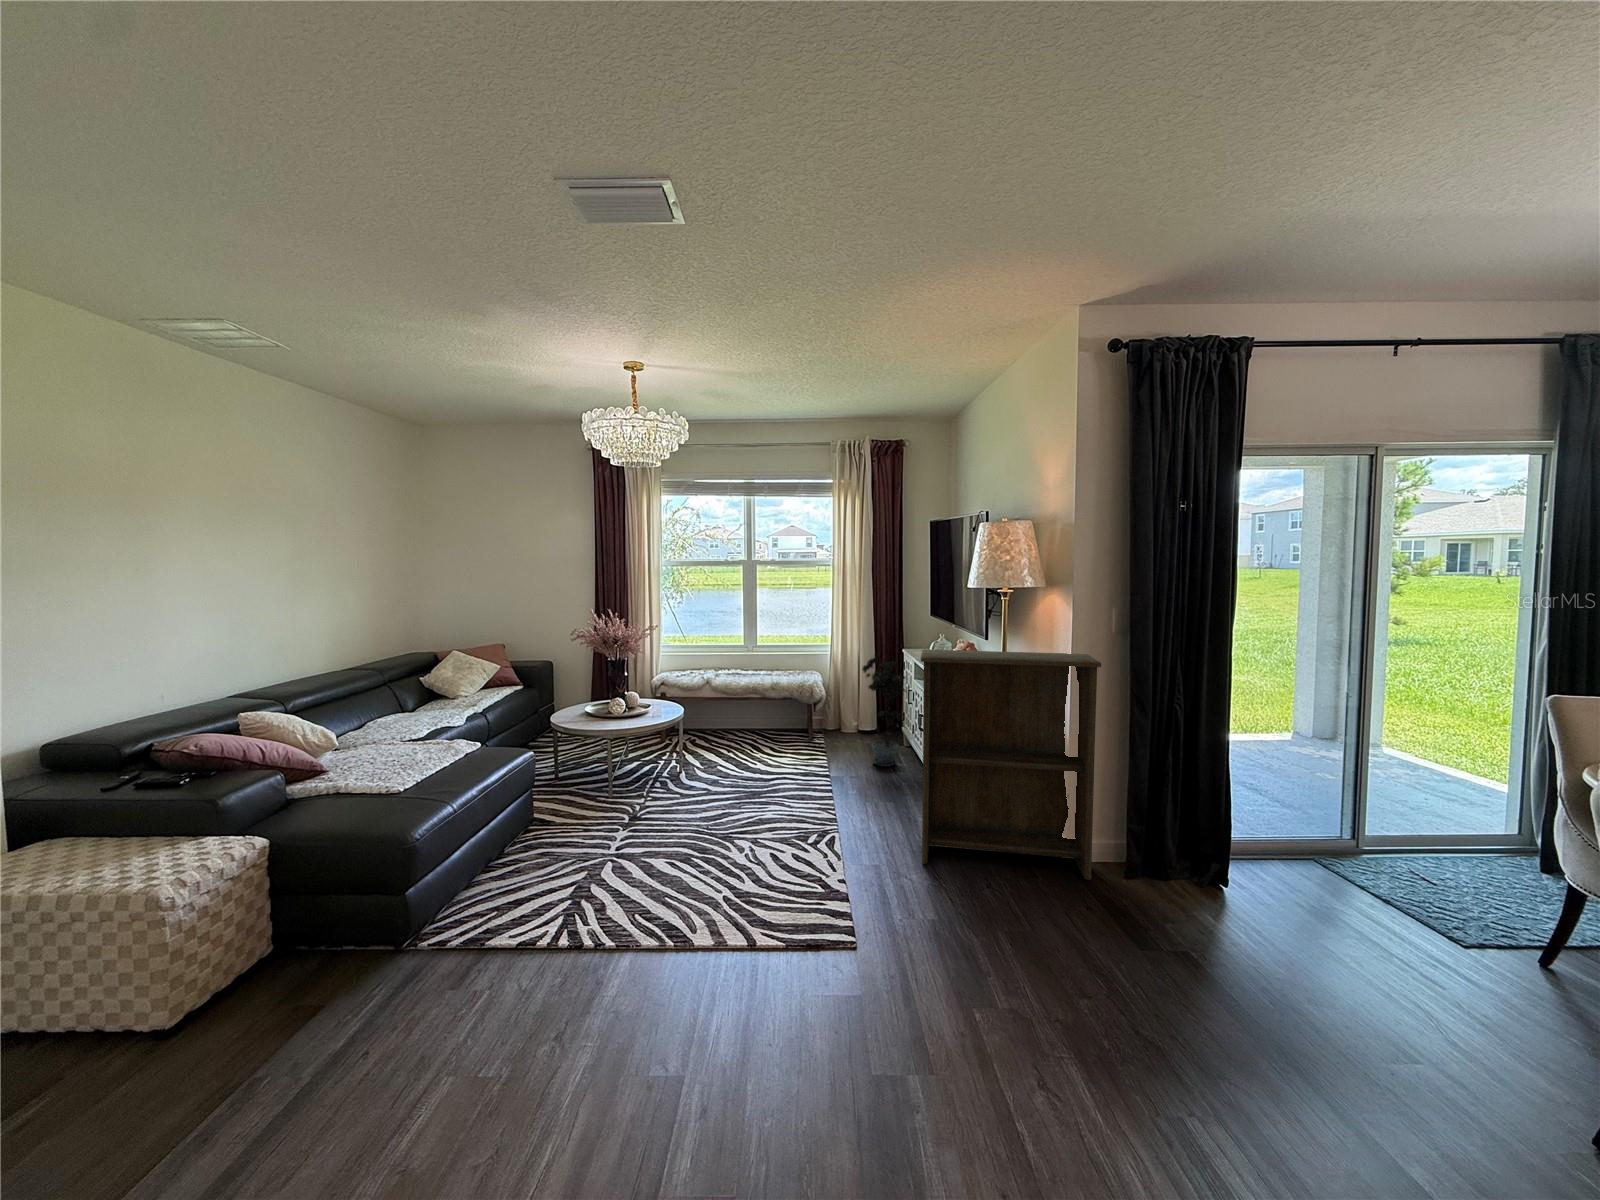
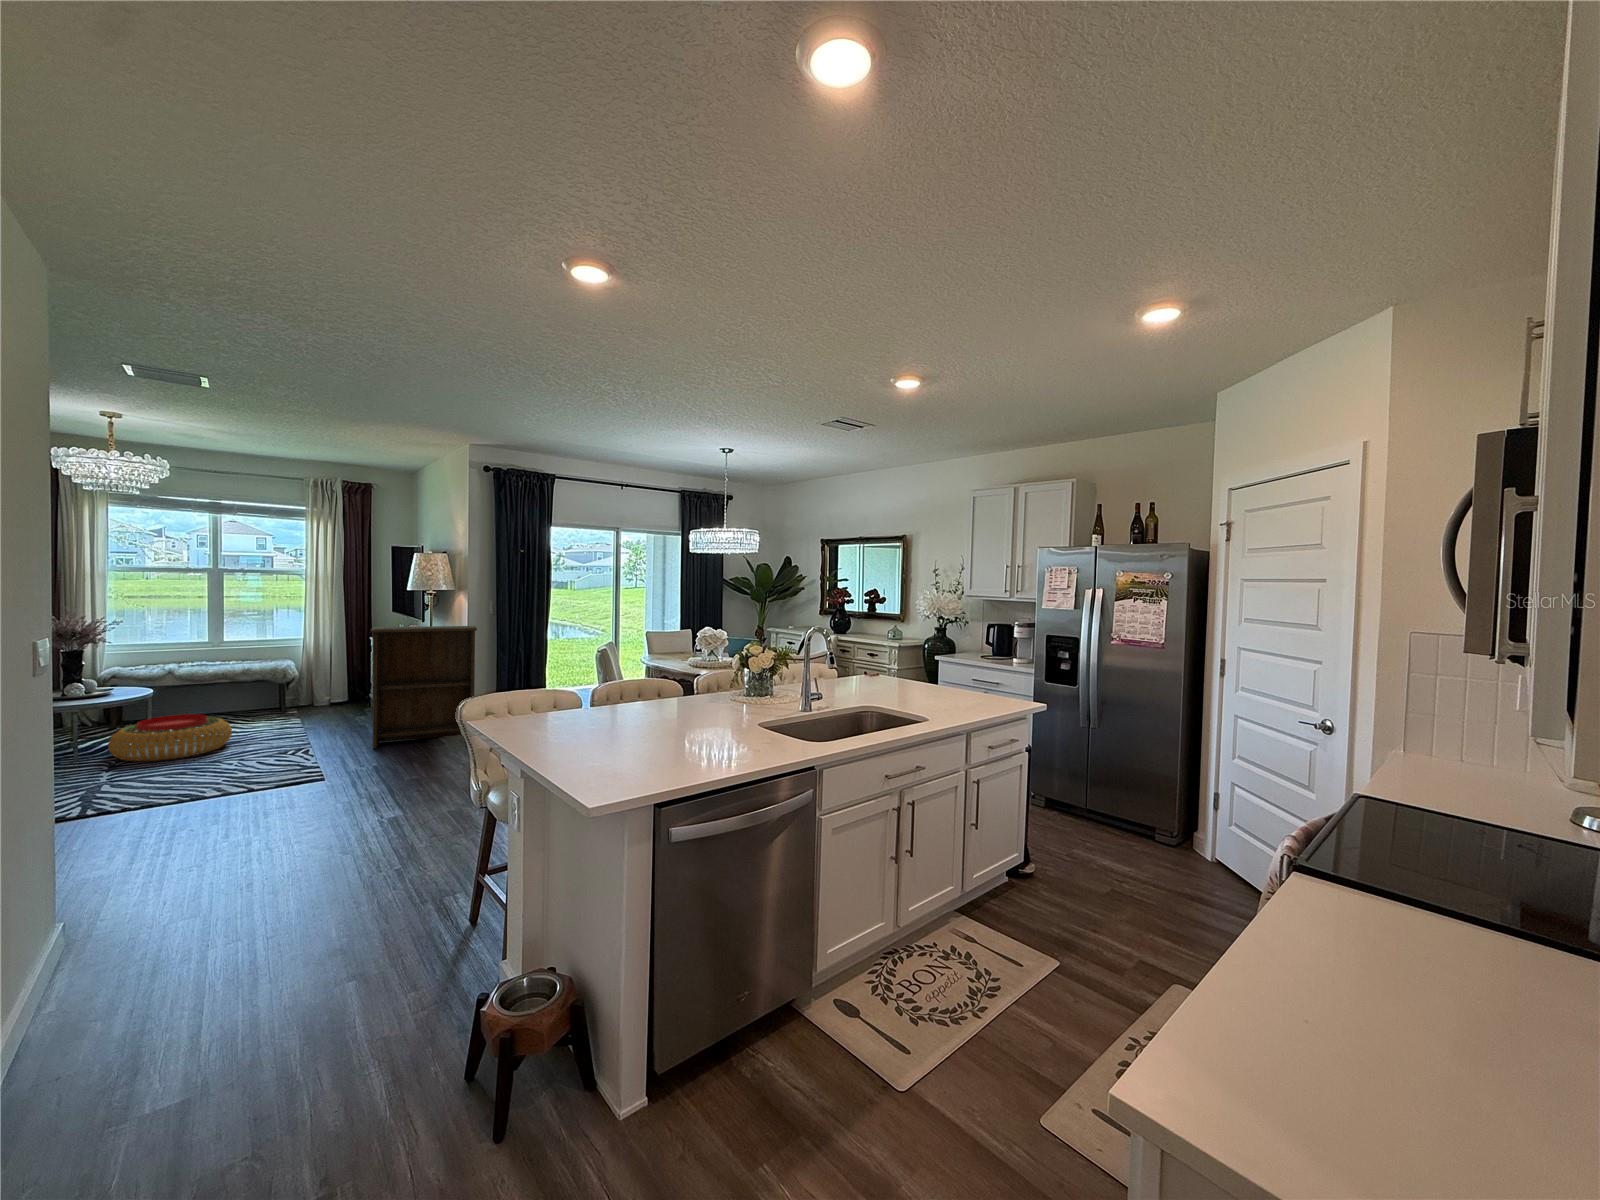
potted plant: present [862,654,906,767] -> none [332,638,375,717]
pouf: none [633,750,751,820] -> present [109,714,232,761]

